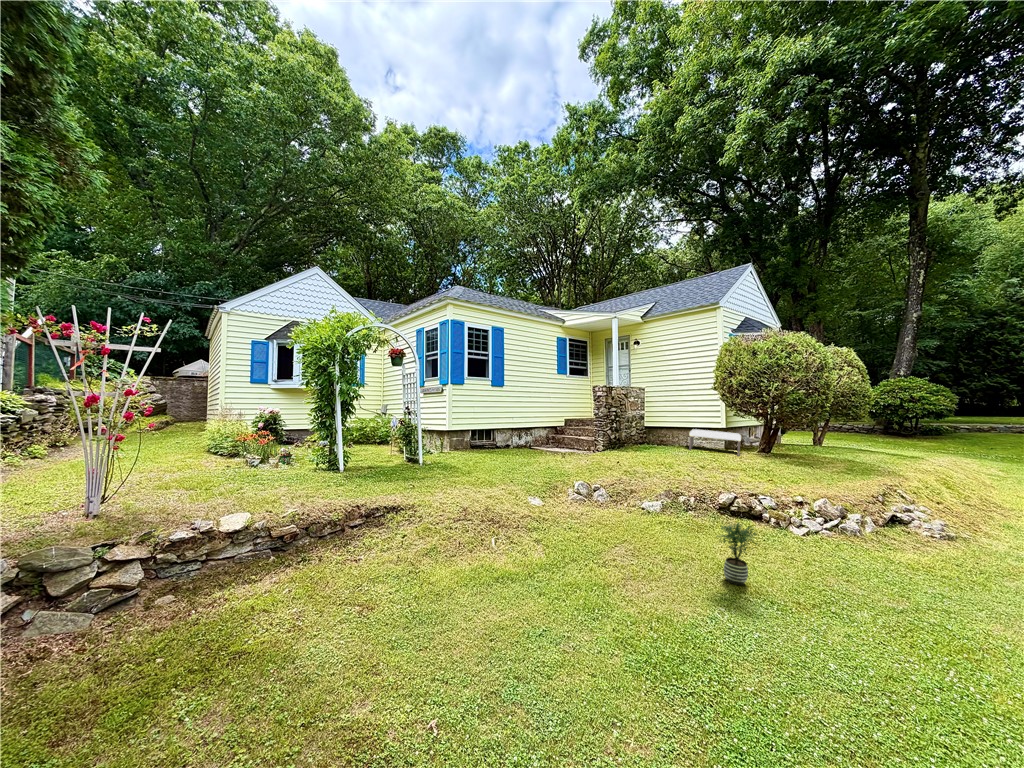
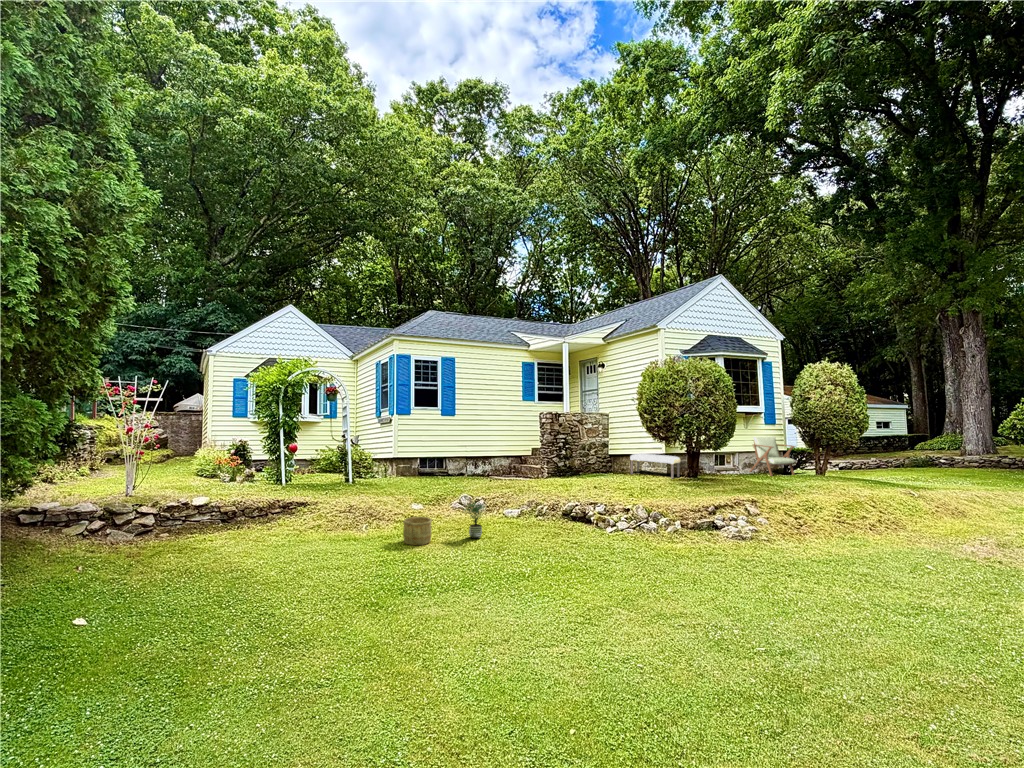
lounge chair: none [781,414,828,452] -> present [749,436,795,476]
wooden bucket: none [644,553,700,616] -> present [403,517,432,545]

